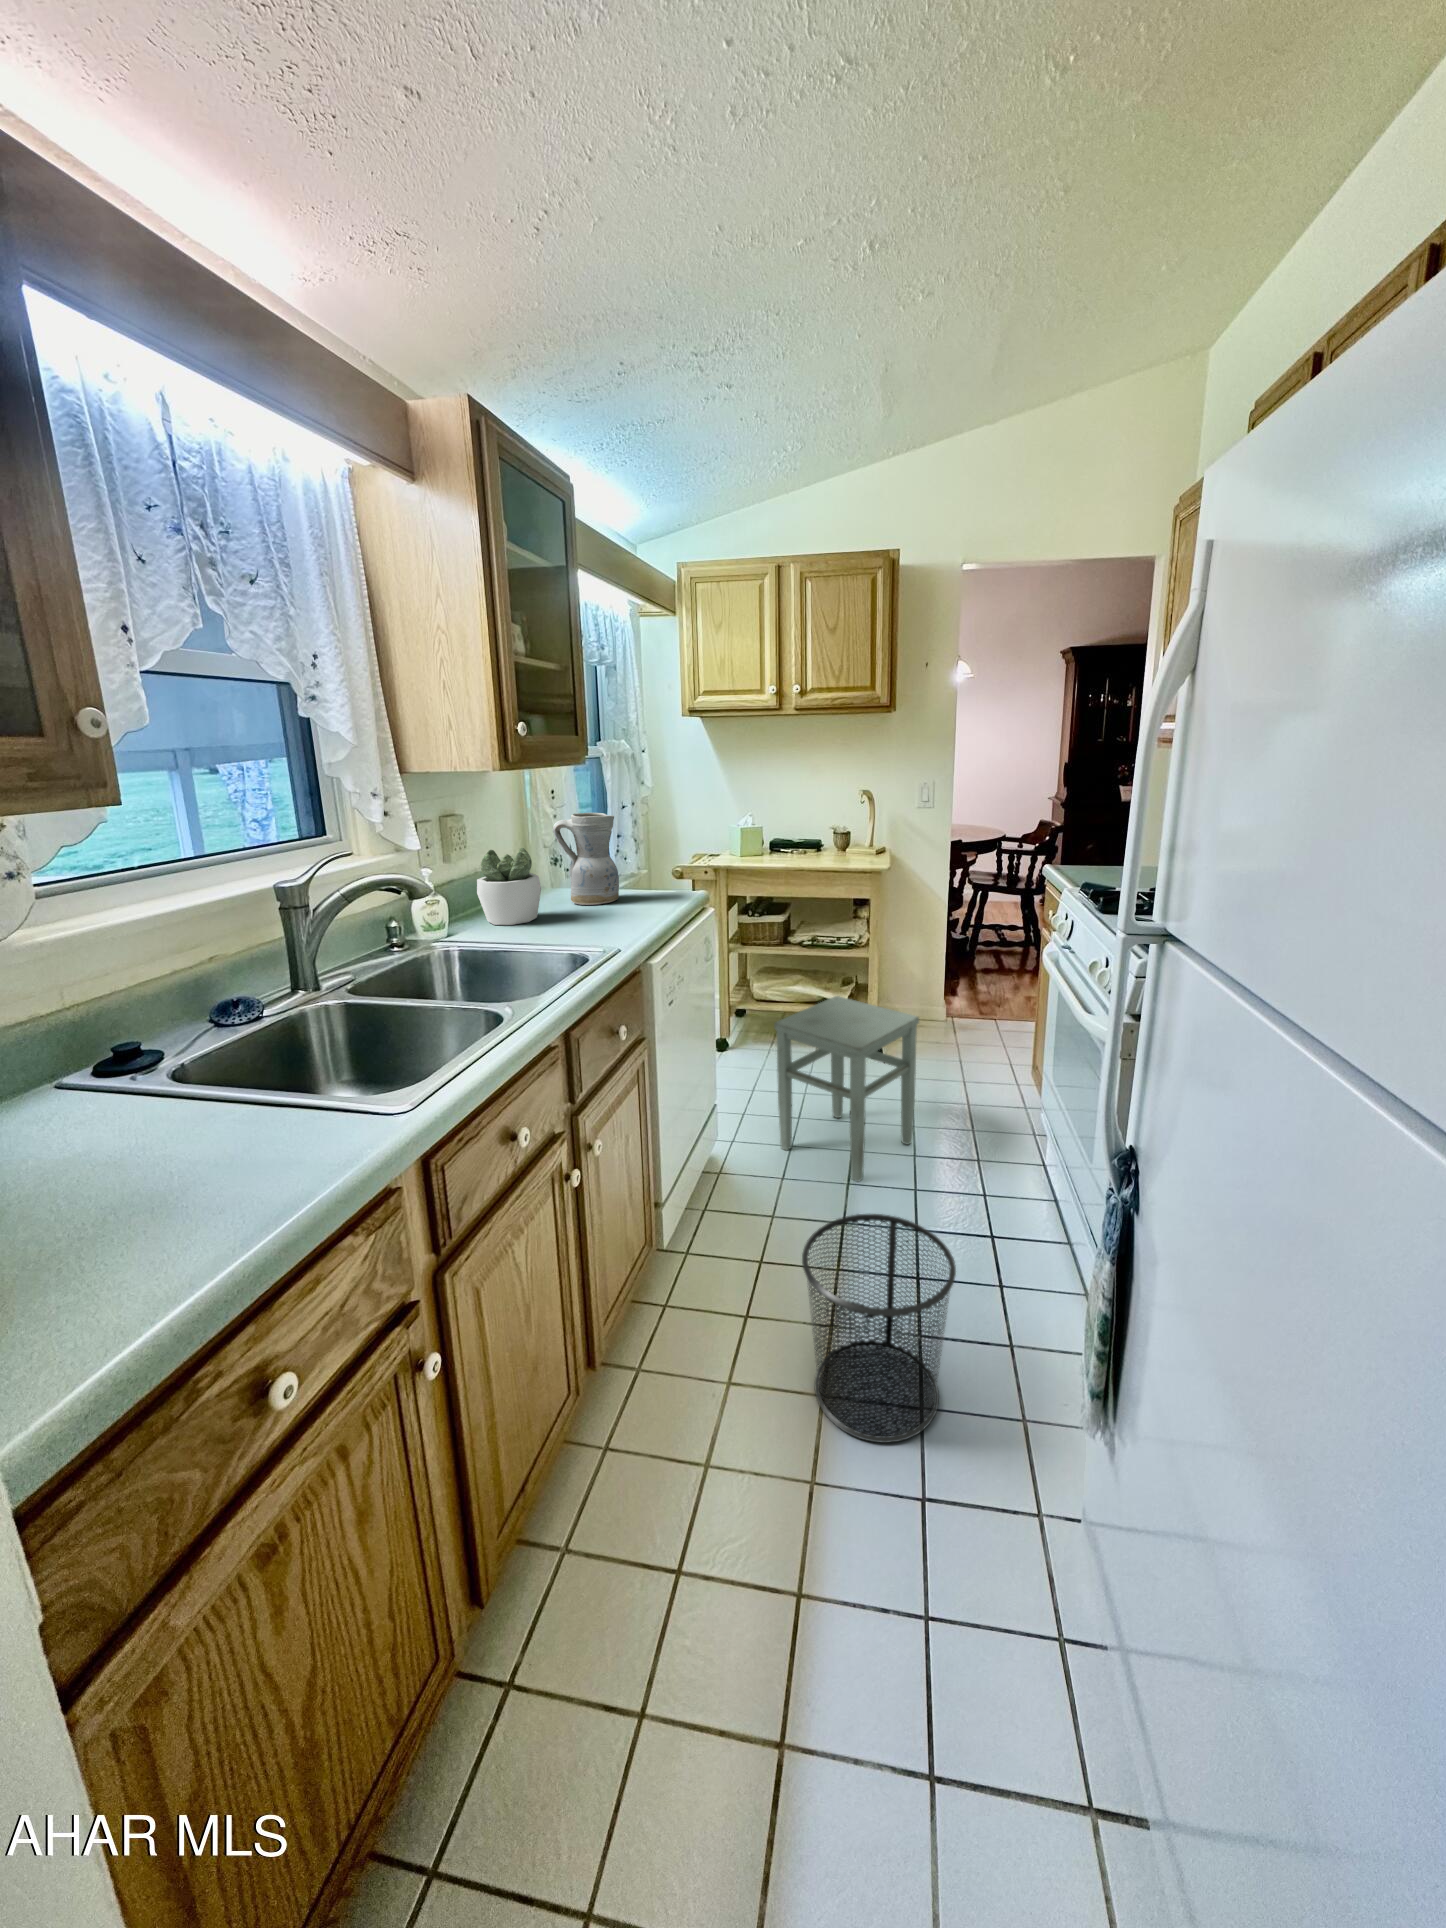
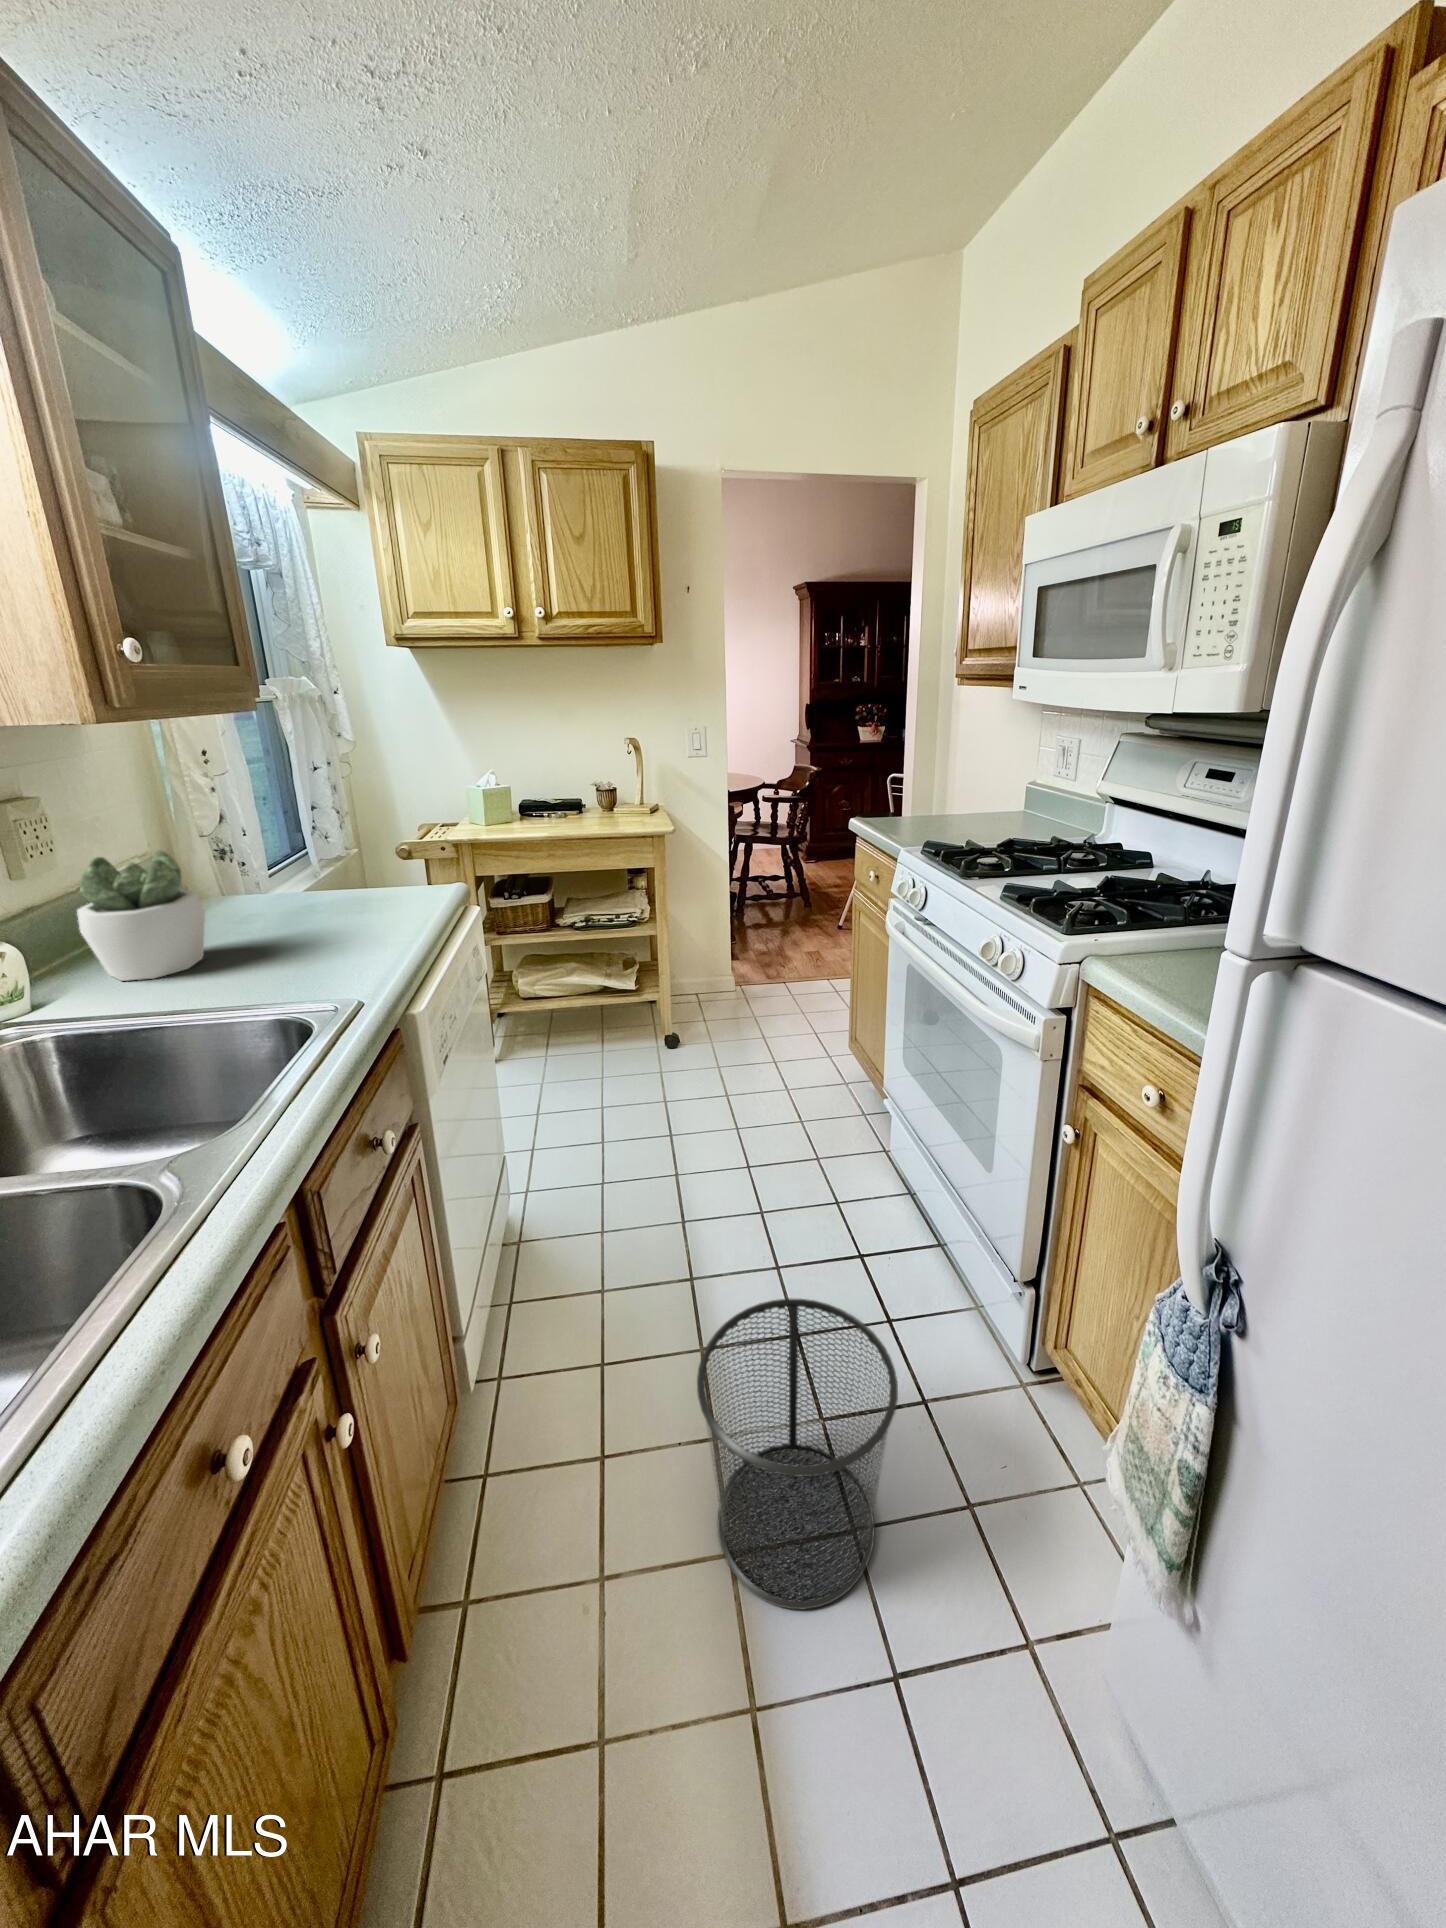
ceramic pitcher: present [553,813,619,905] -> none [212,786,338,926]
stool: present [774,996,919,1182] -> none [572,993,743,1216]

